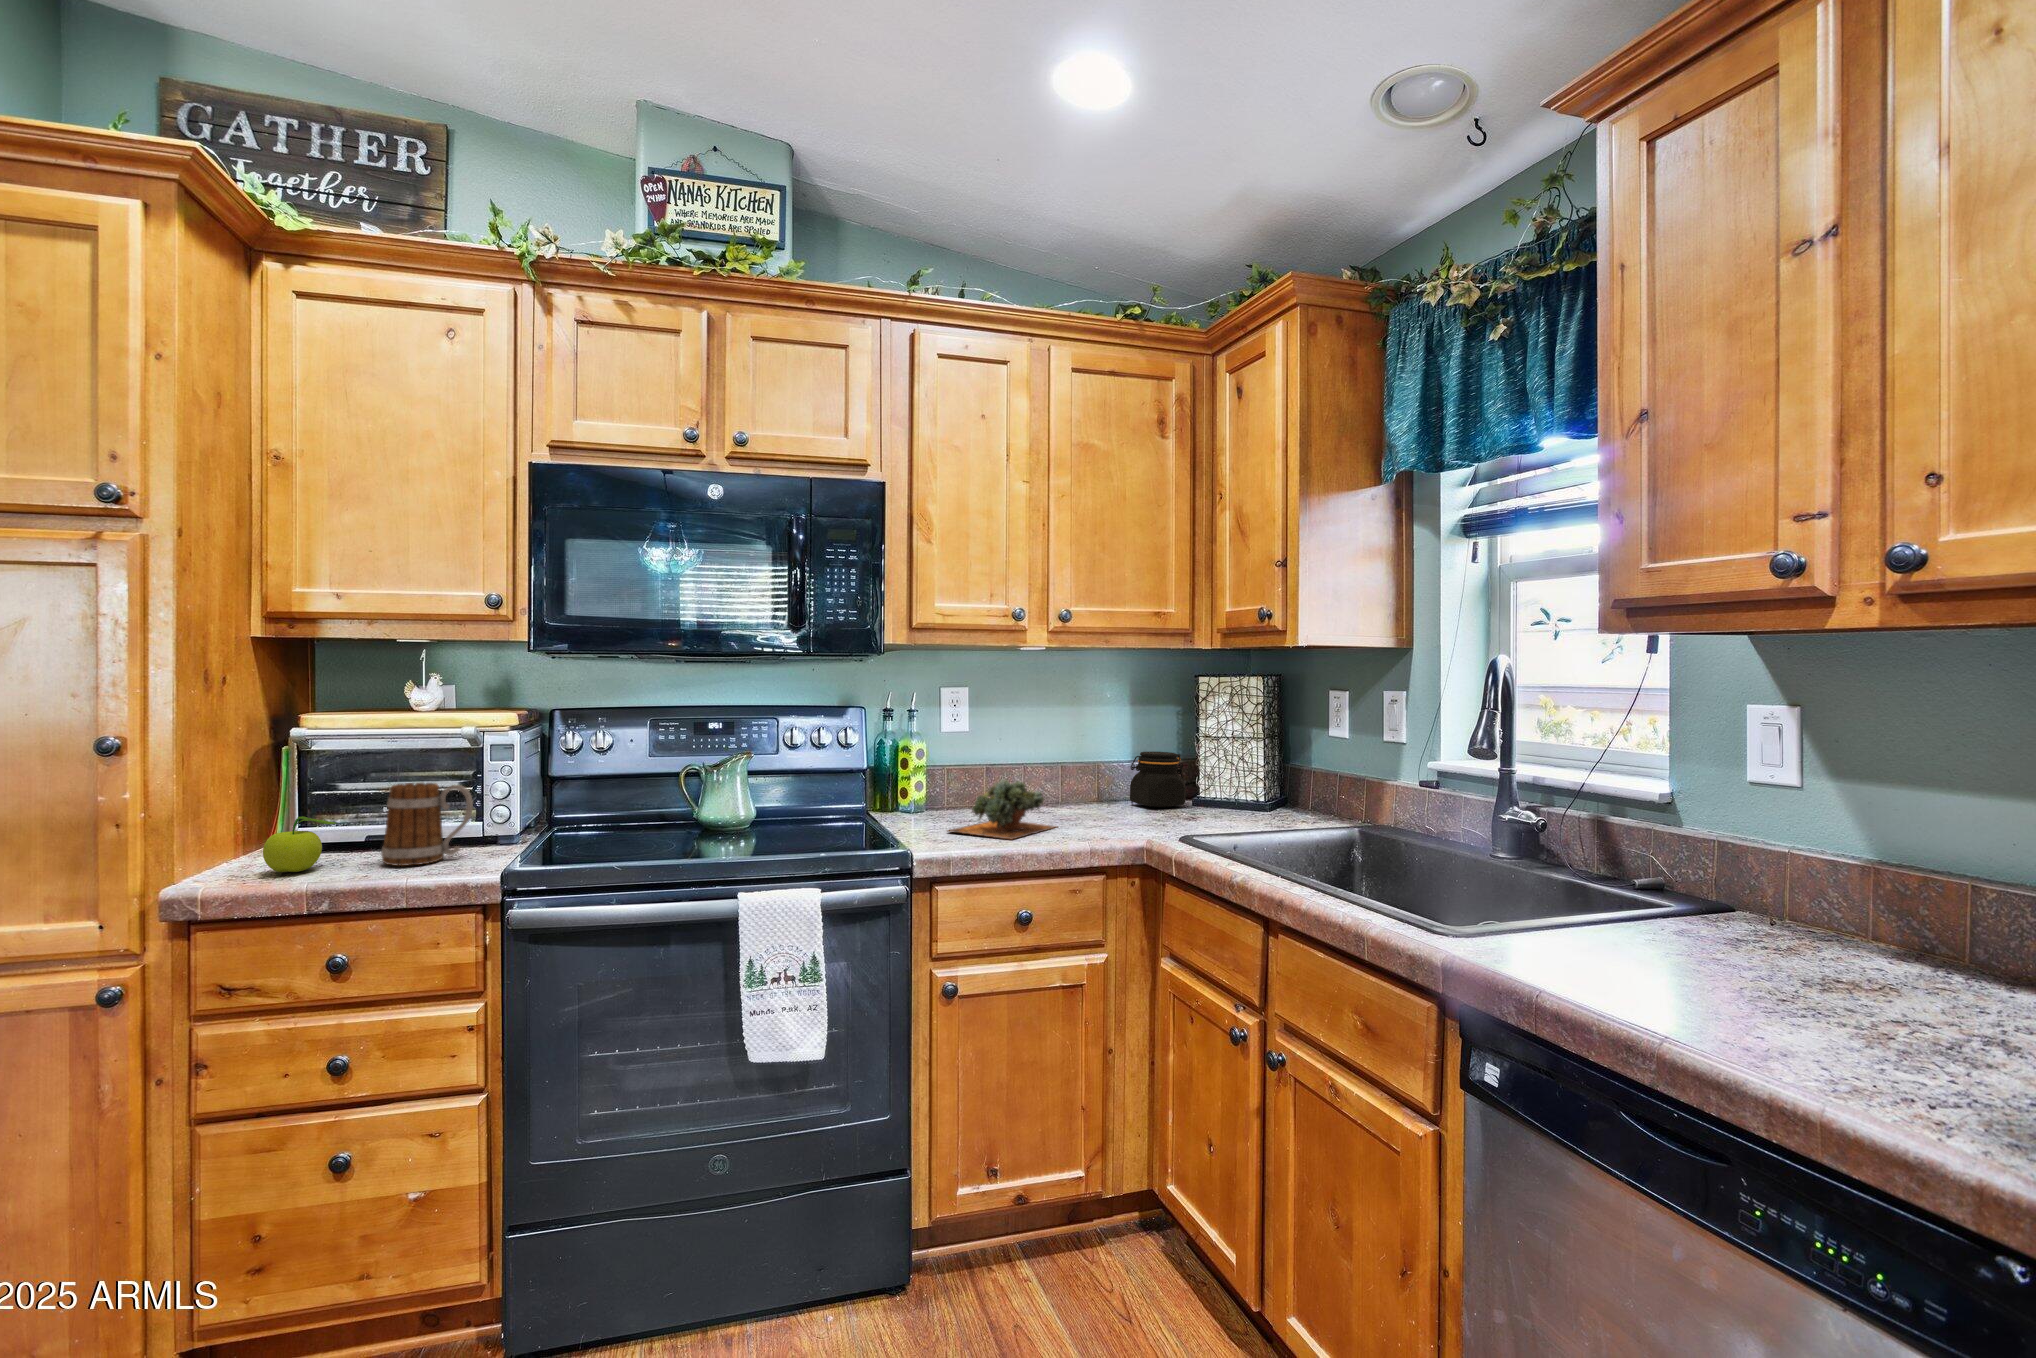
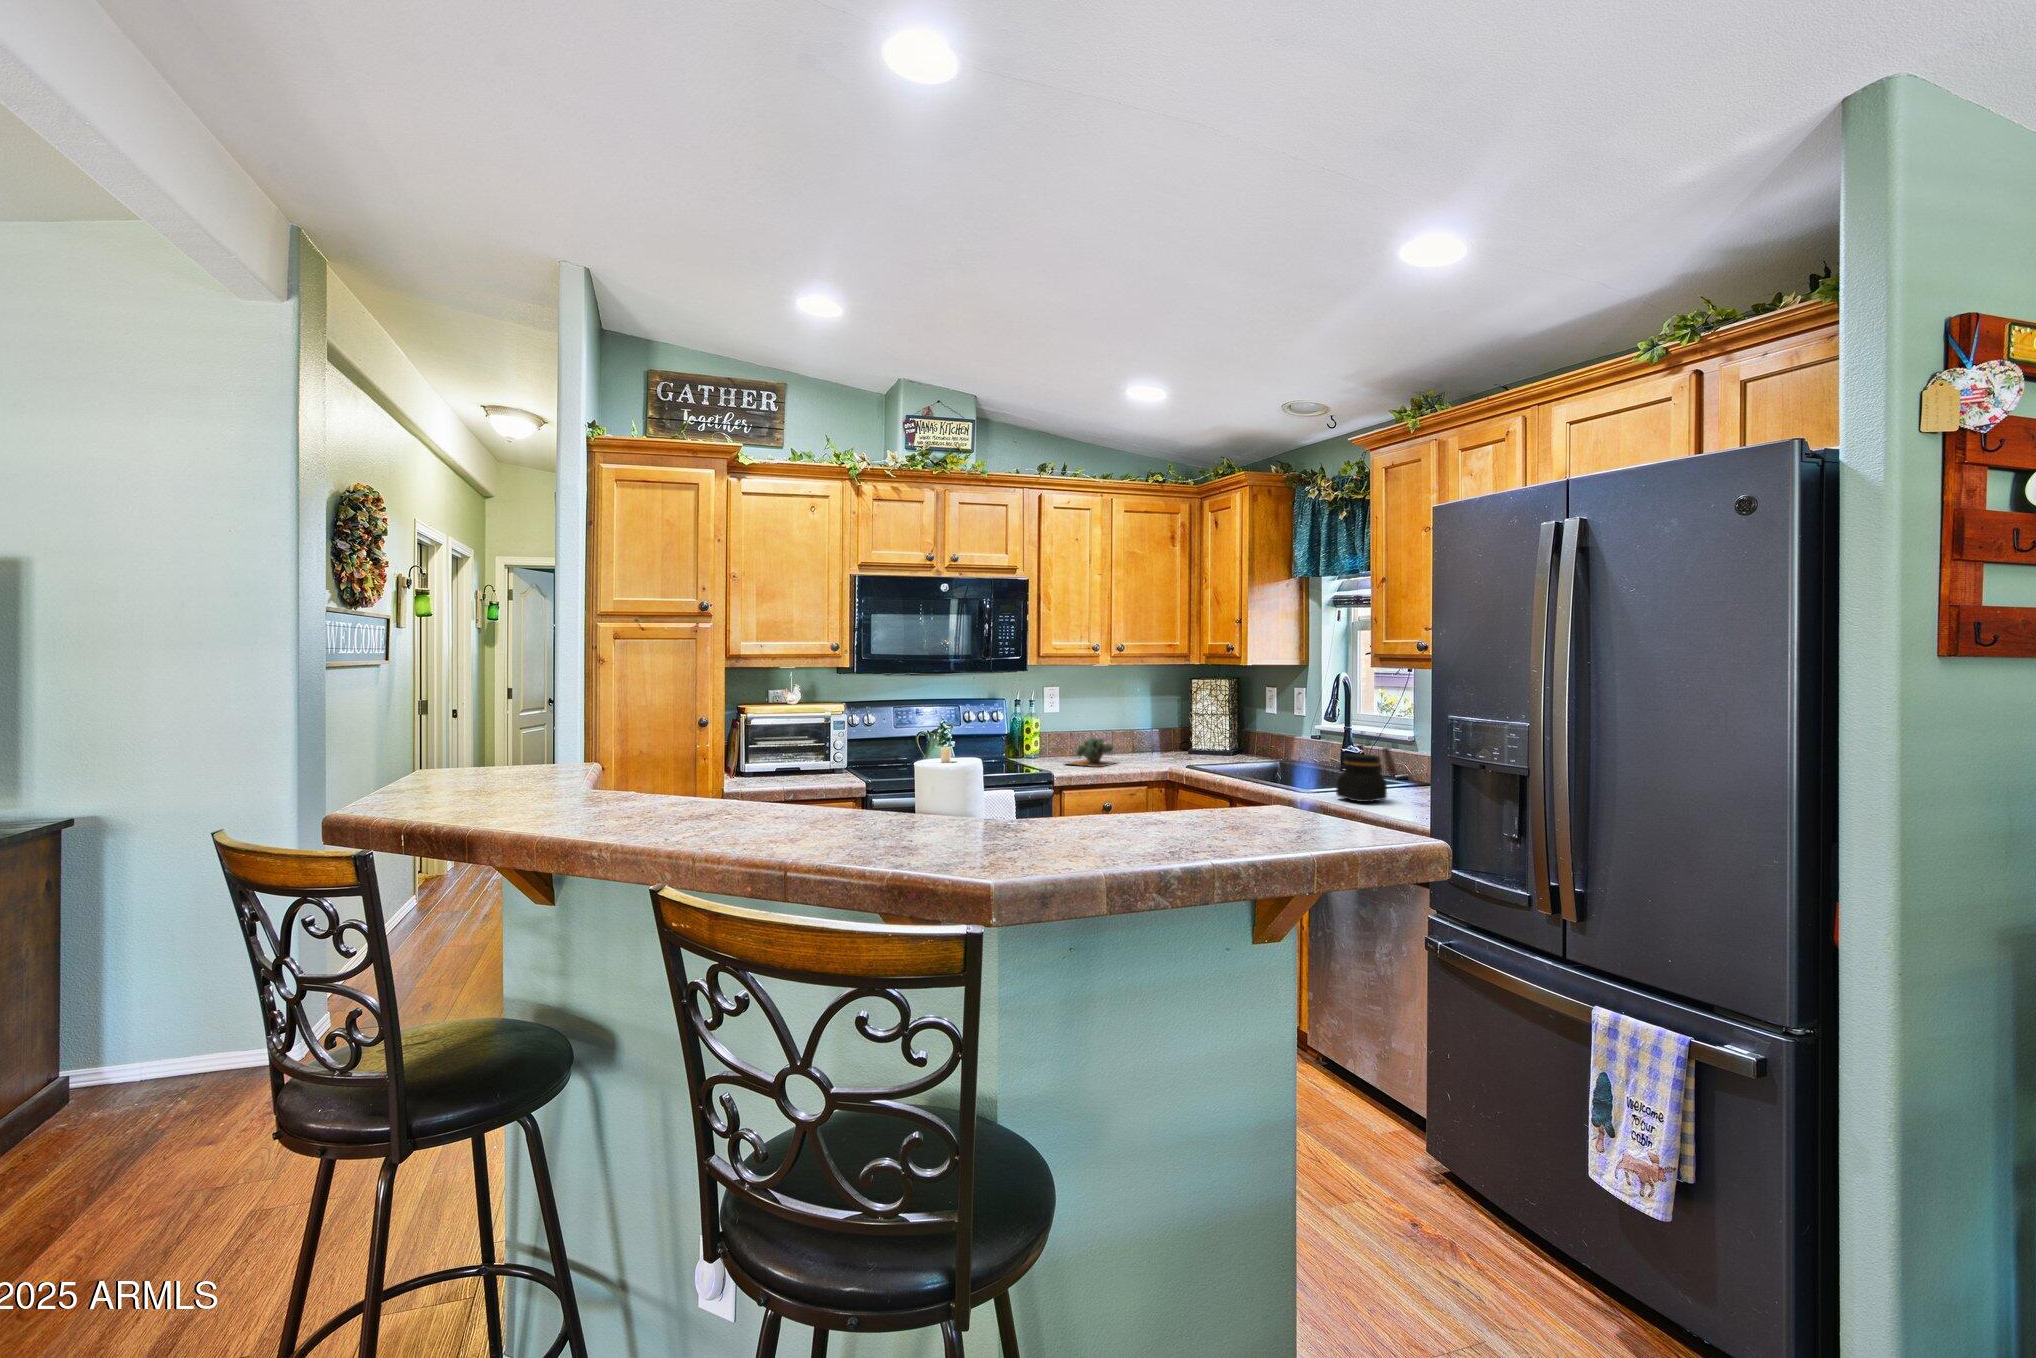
jar: present [1130,752,1186,808] -> present [1336,754,1387,802]
mug: present [381,783,473,866] -> none [802,738,841,777]
fruit: present [263,816,337,872] -> none [754,754,781,780]

